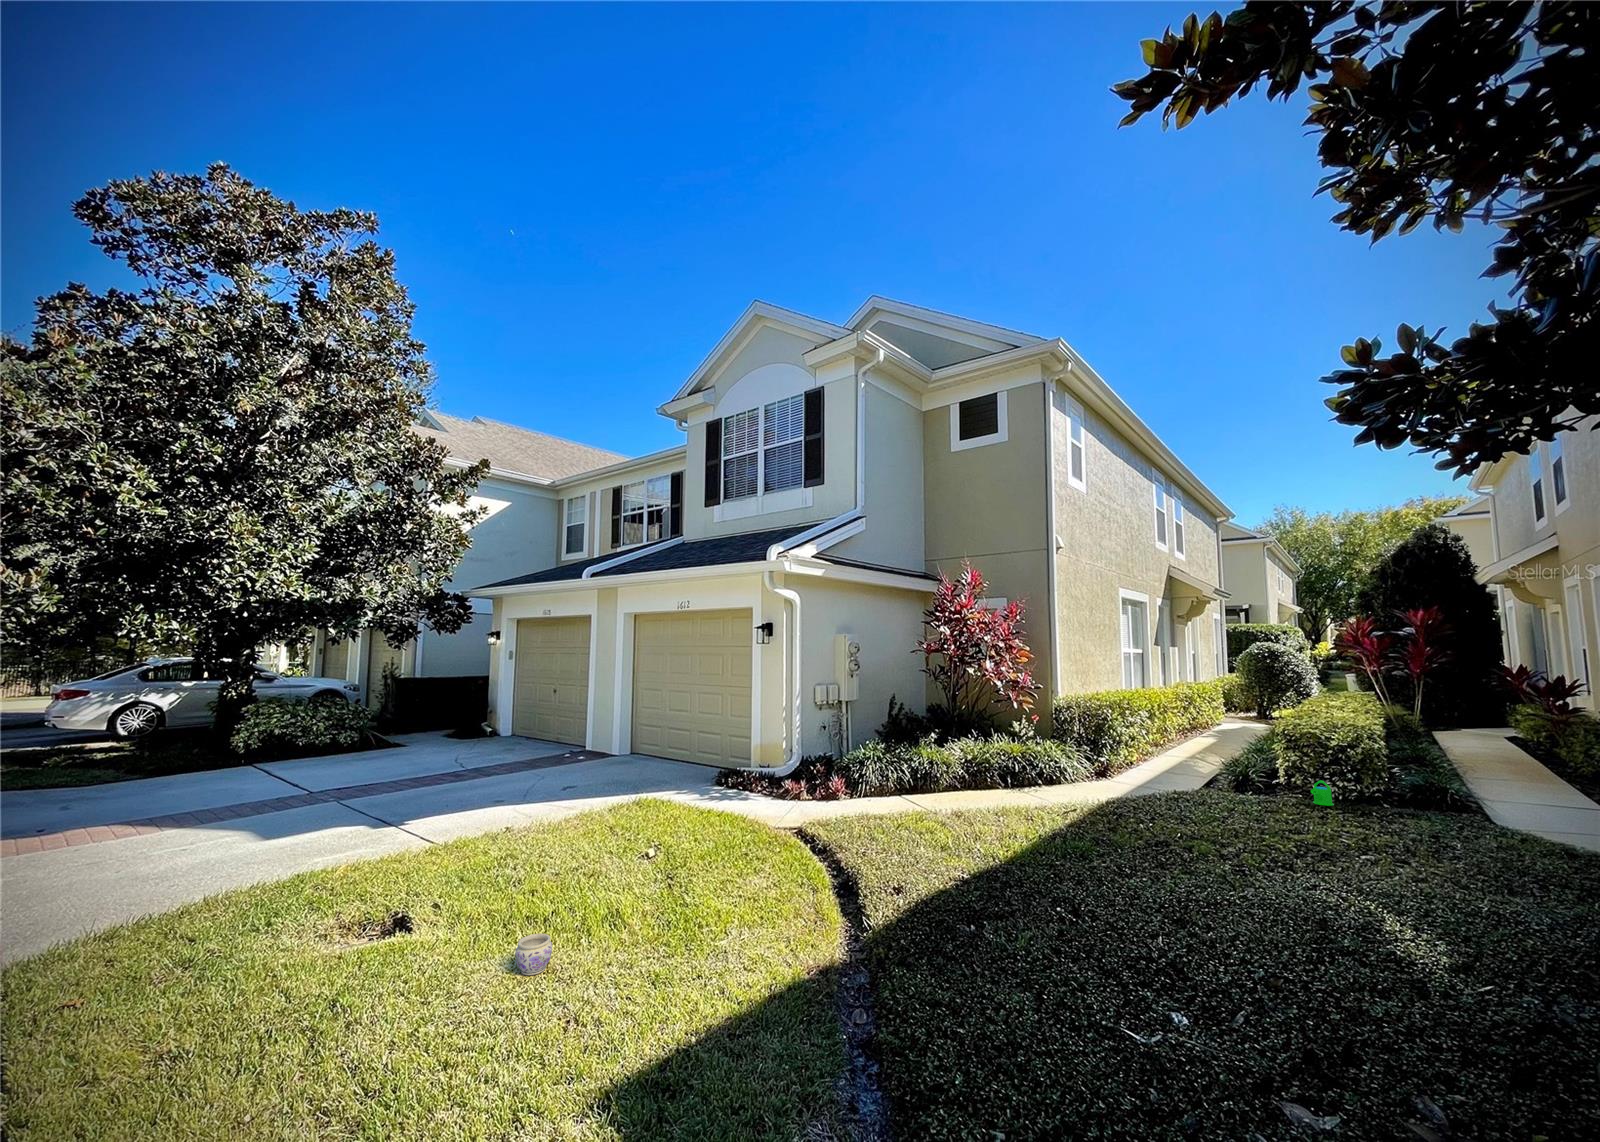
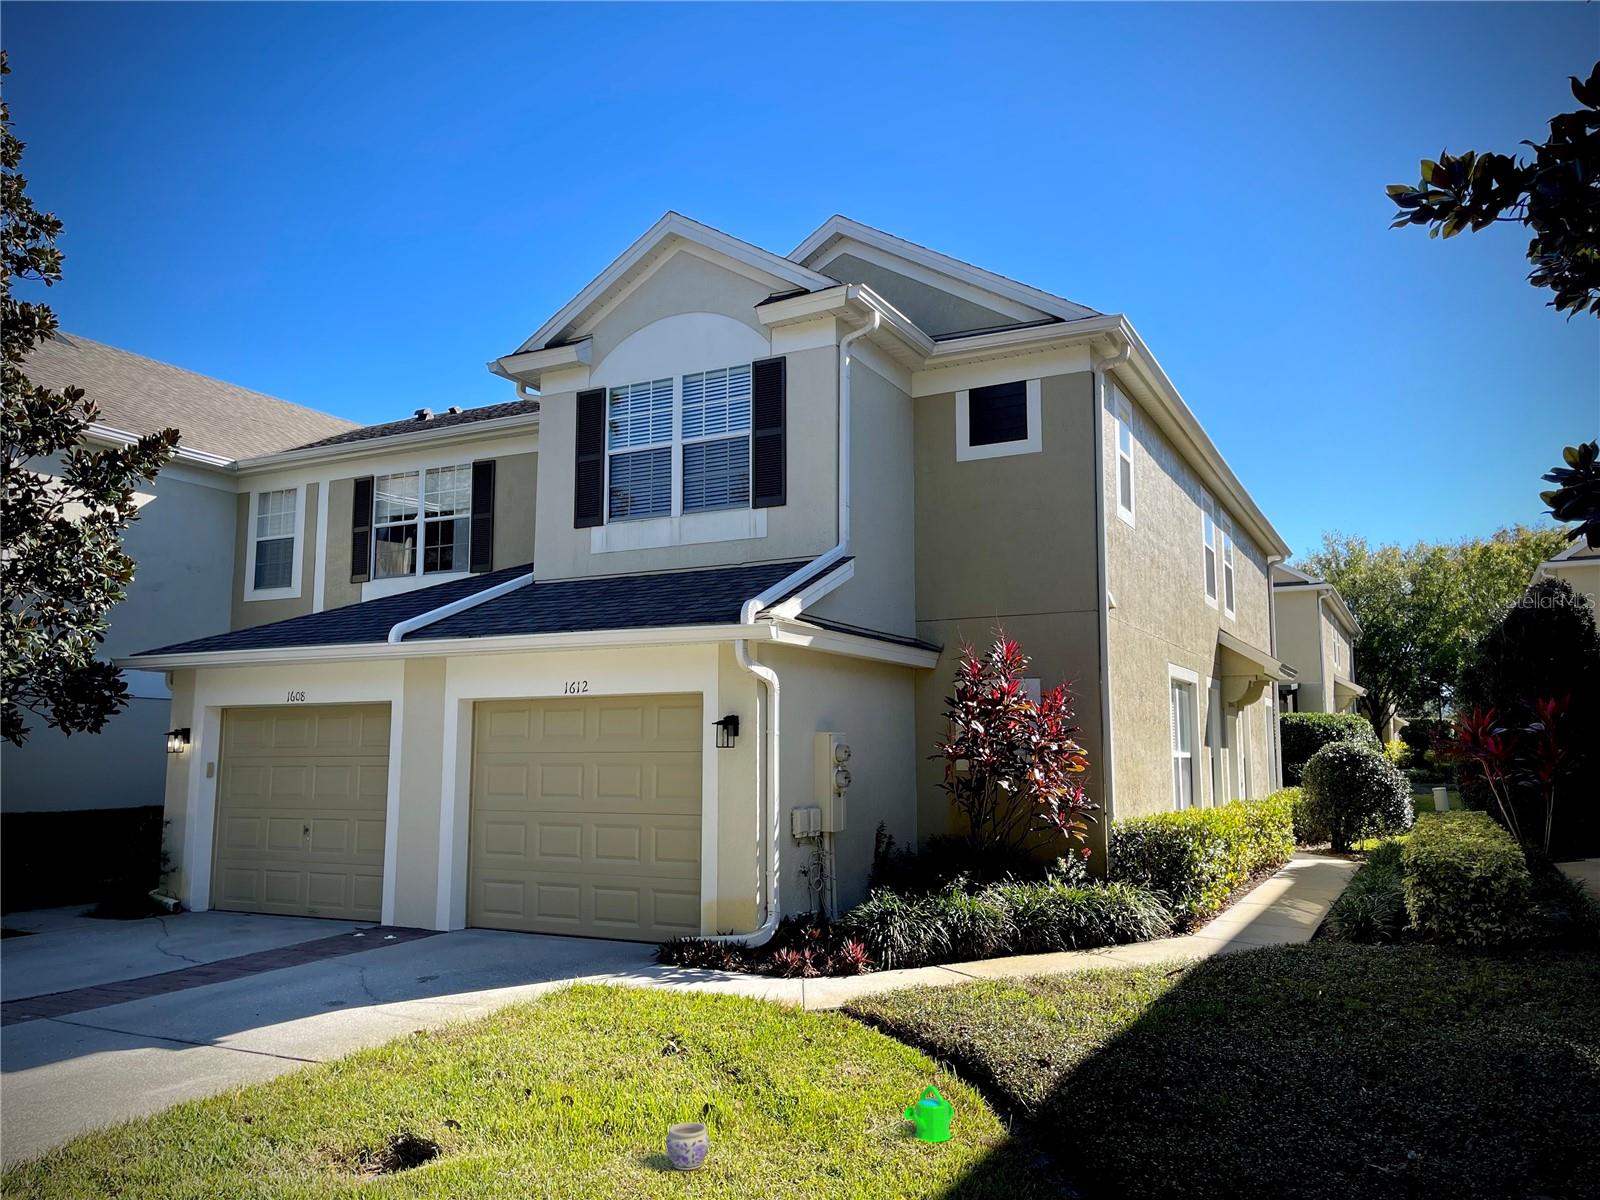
watering can: present [1311,780,1334,806] -> present [904,1085,954,1142]

